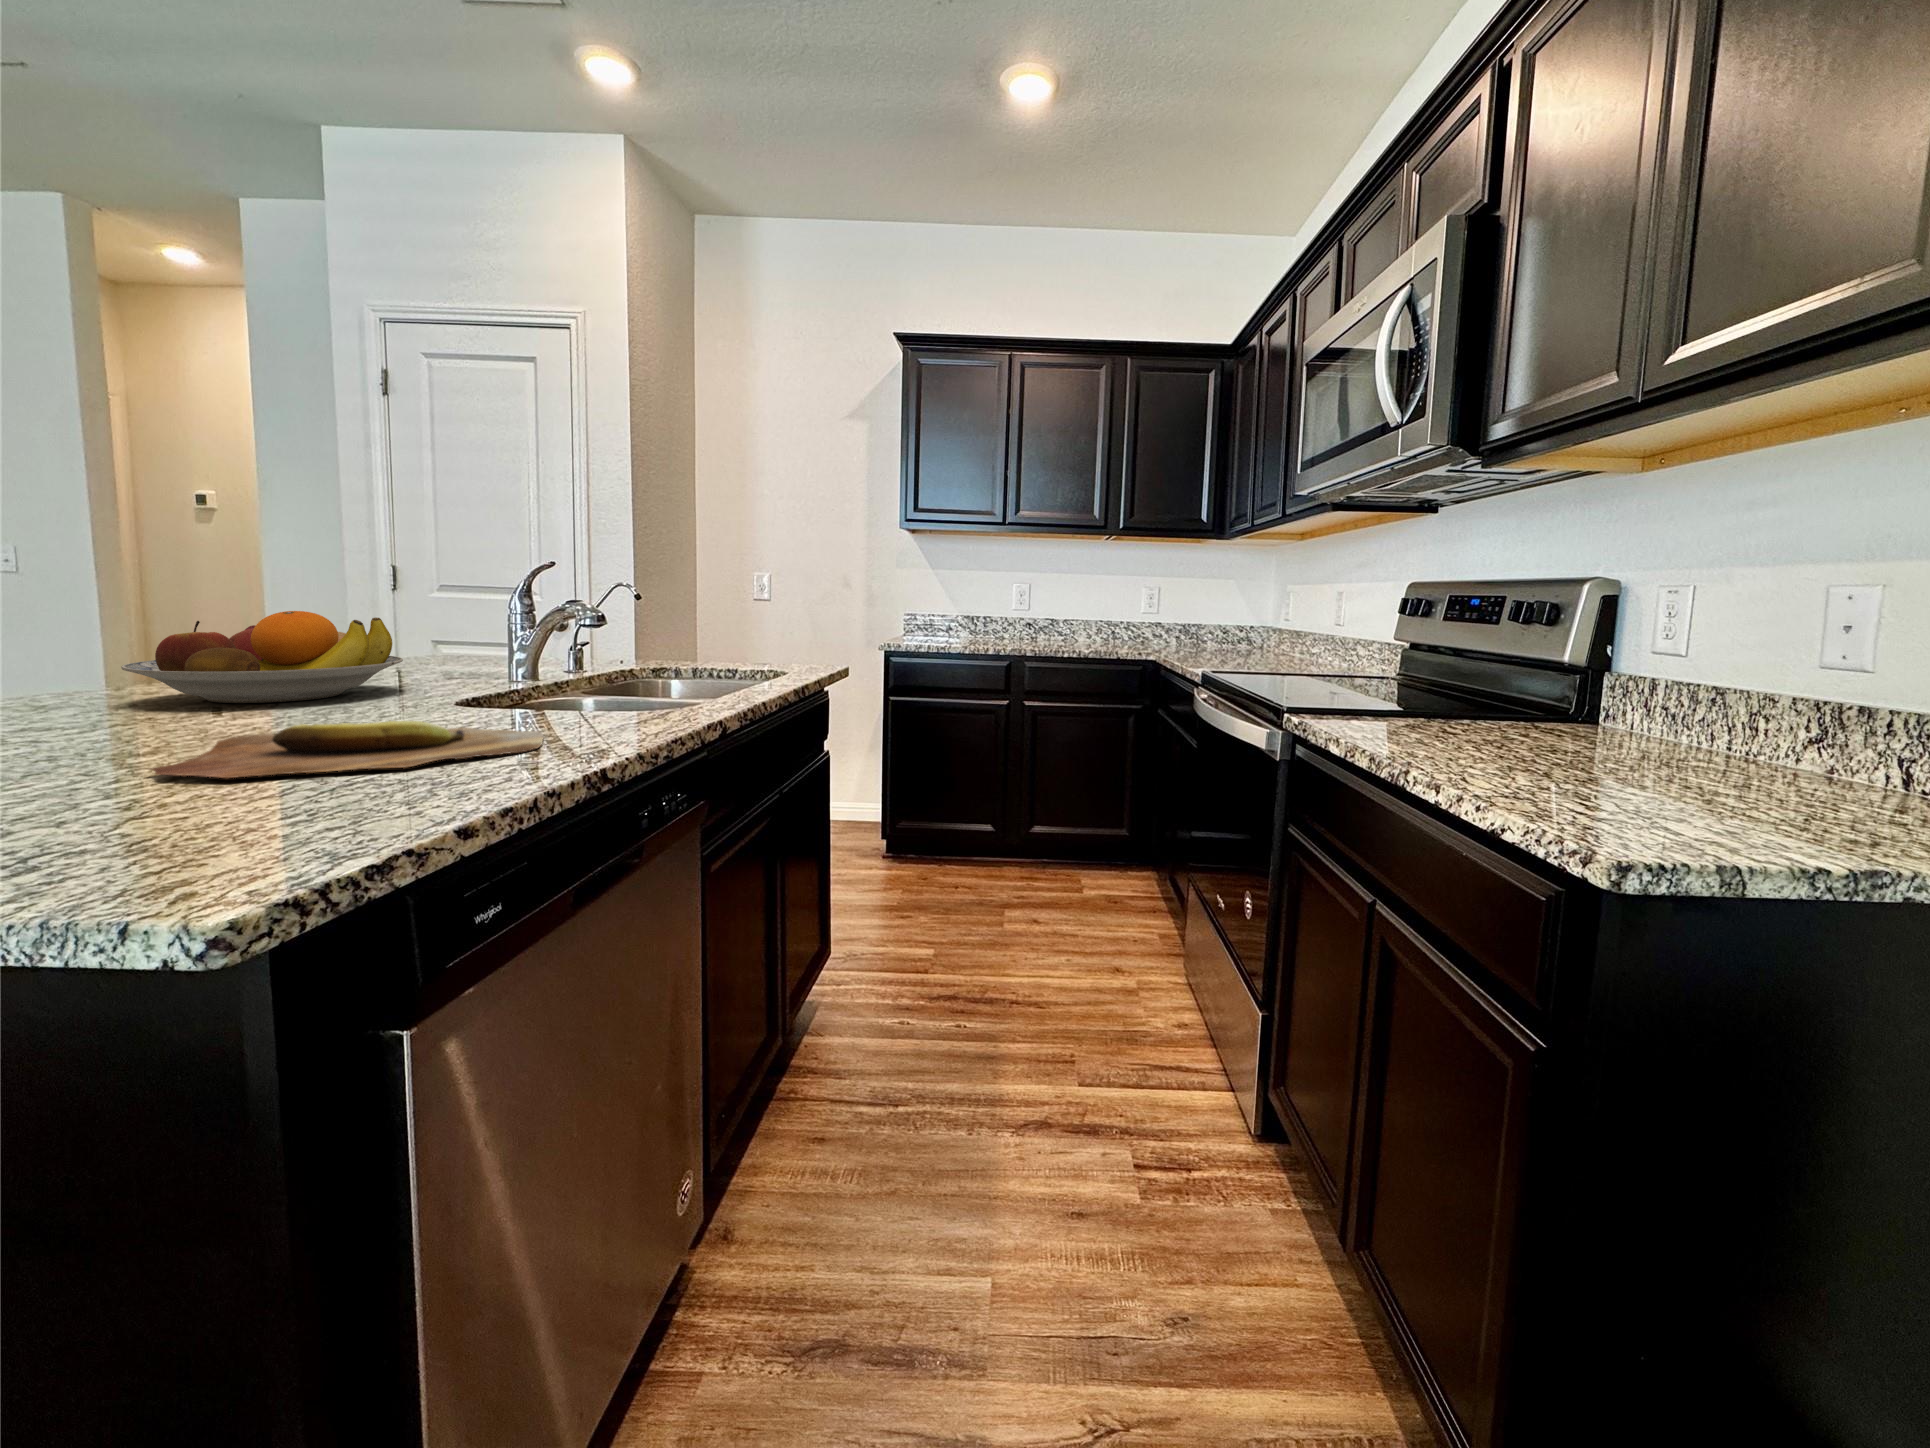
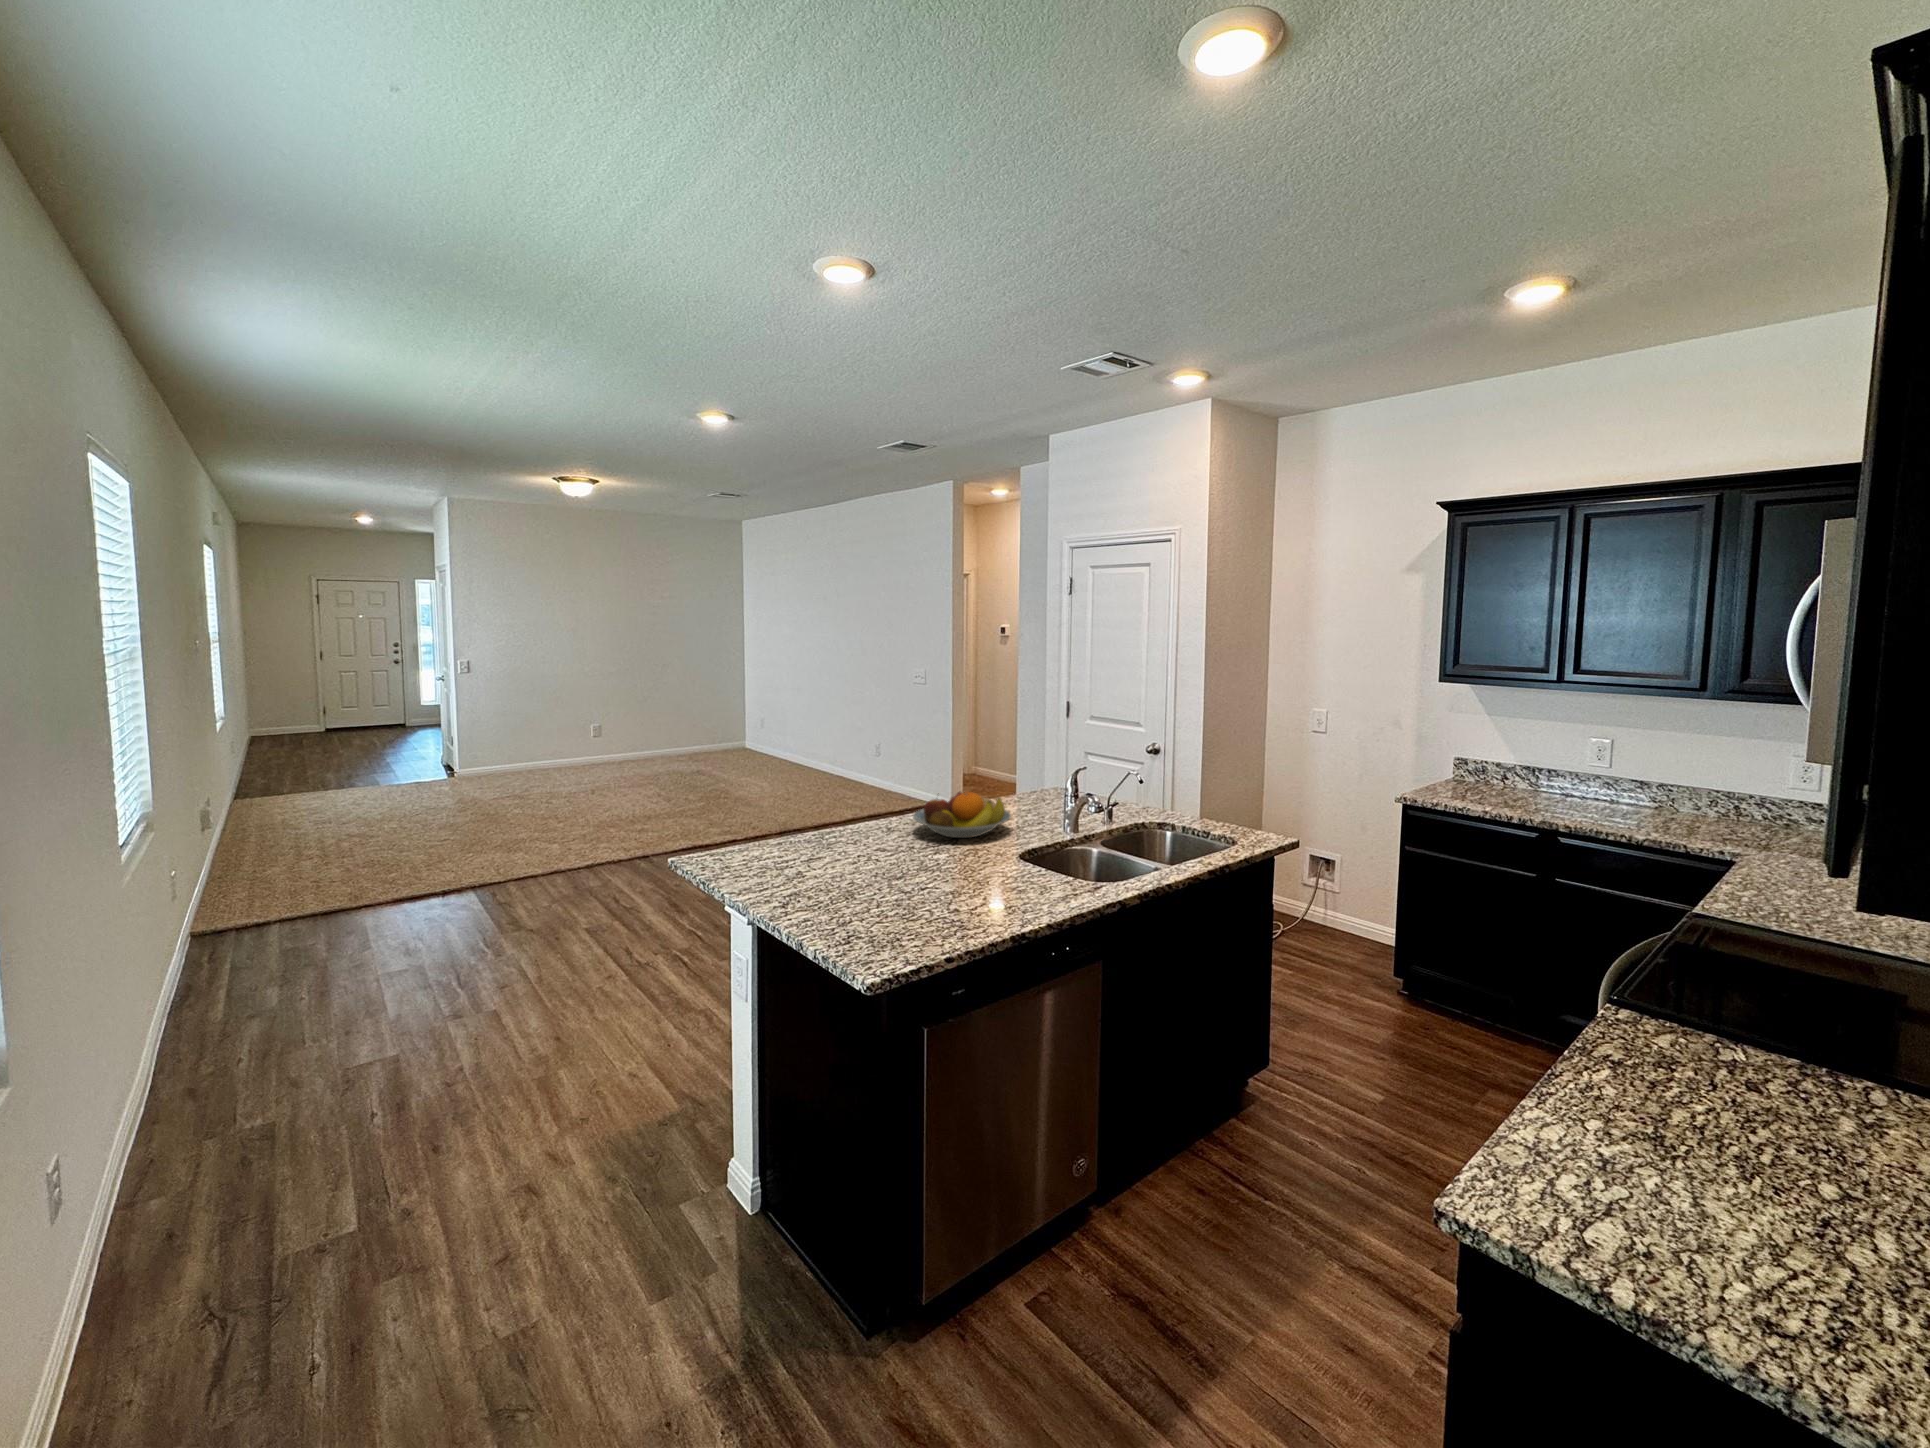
cutting board: present [149,721,543,778] -> none [893,873,1026,912]

